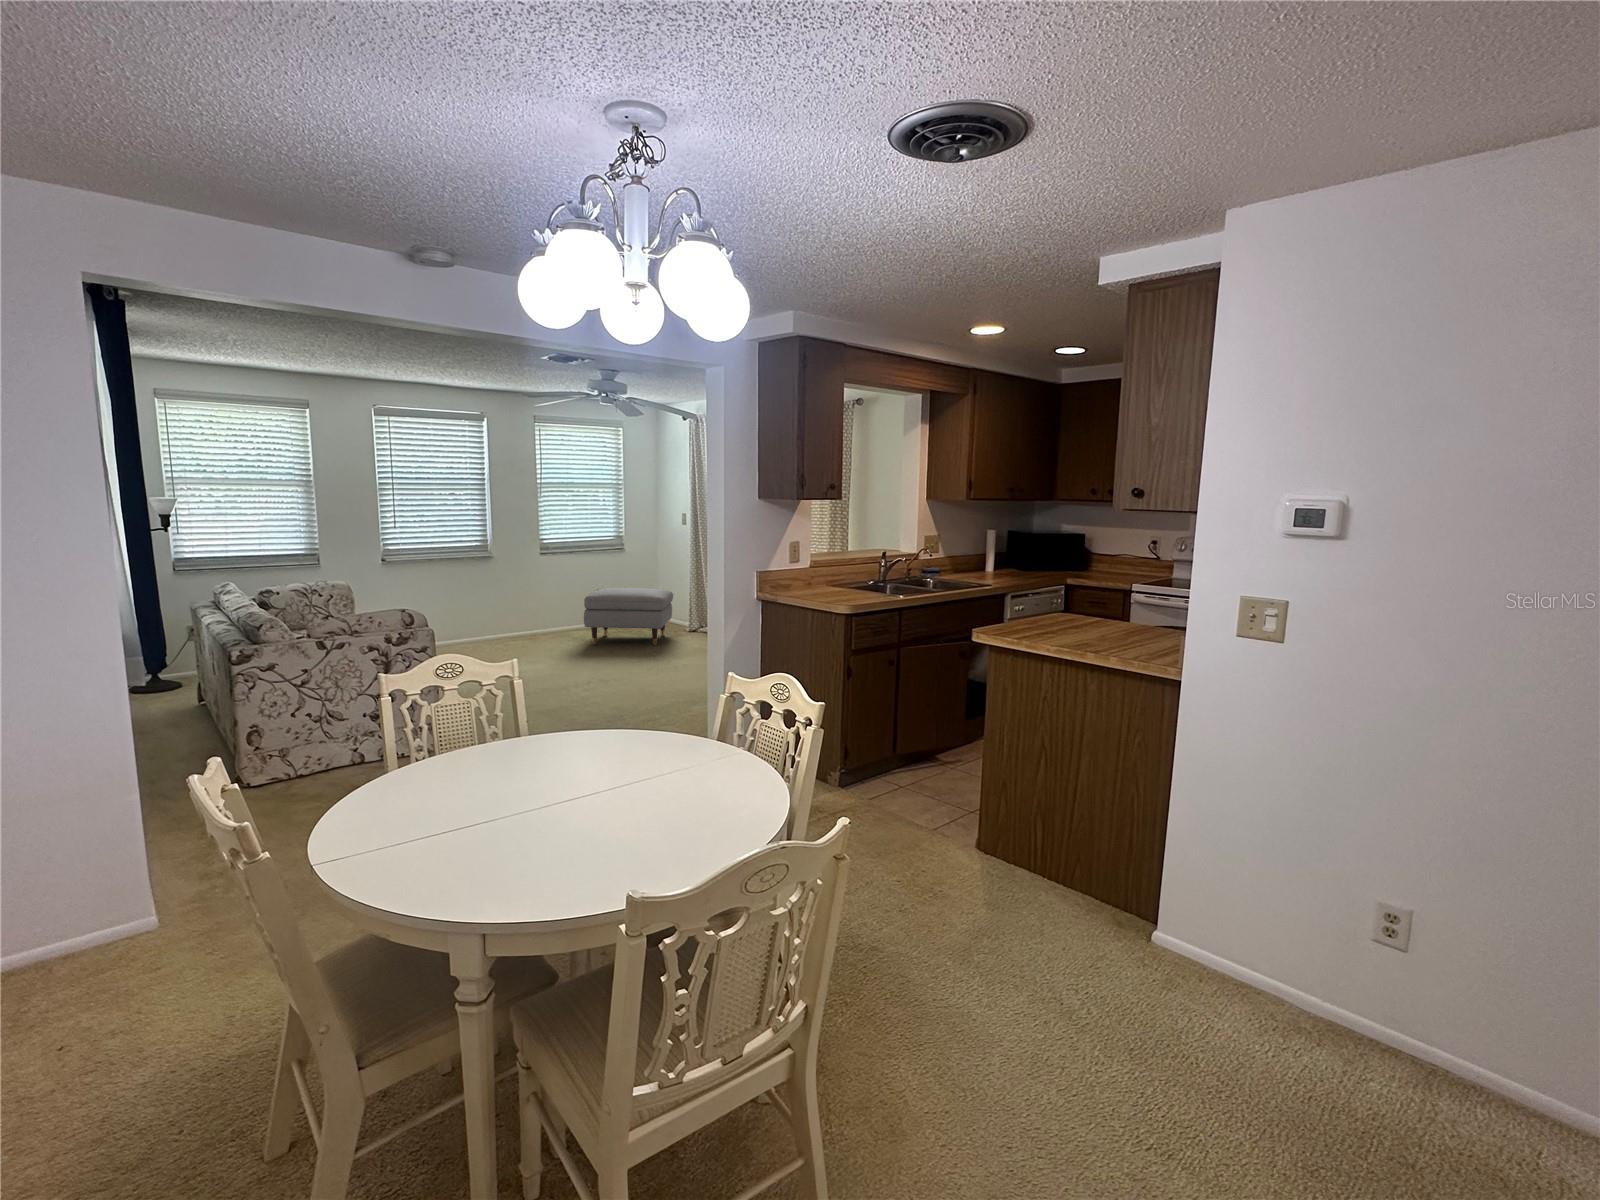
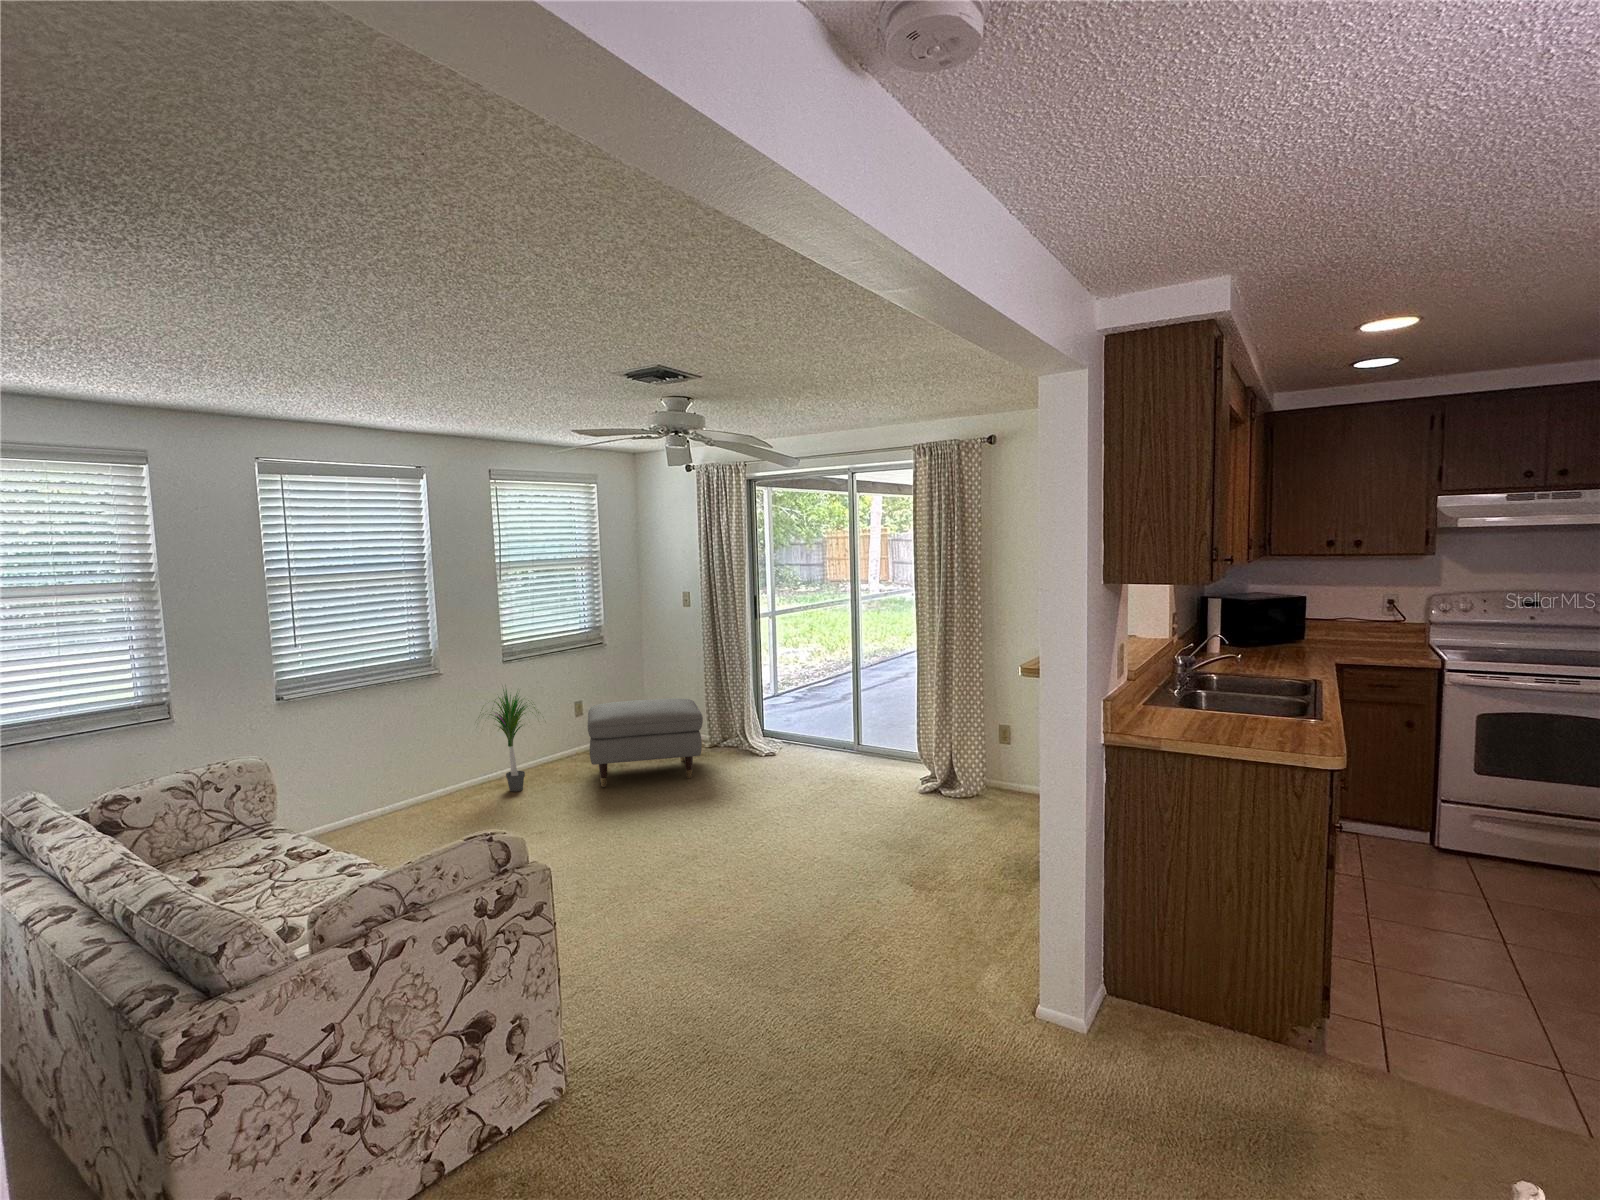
potted plant: none [511,565,563,642] -> present [478,690,539,792]

